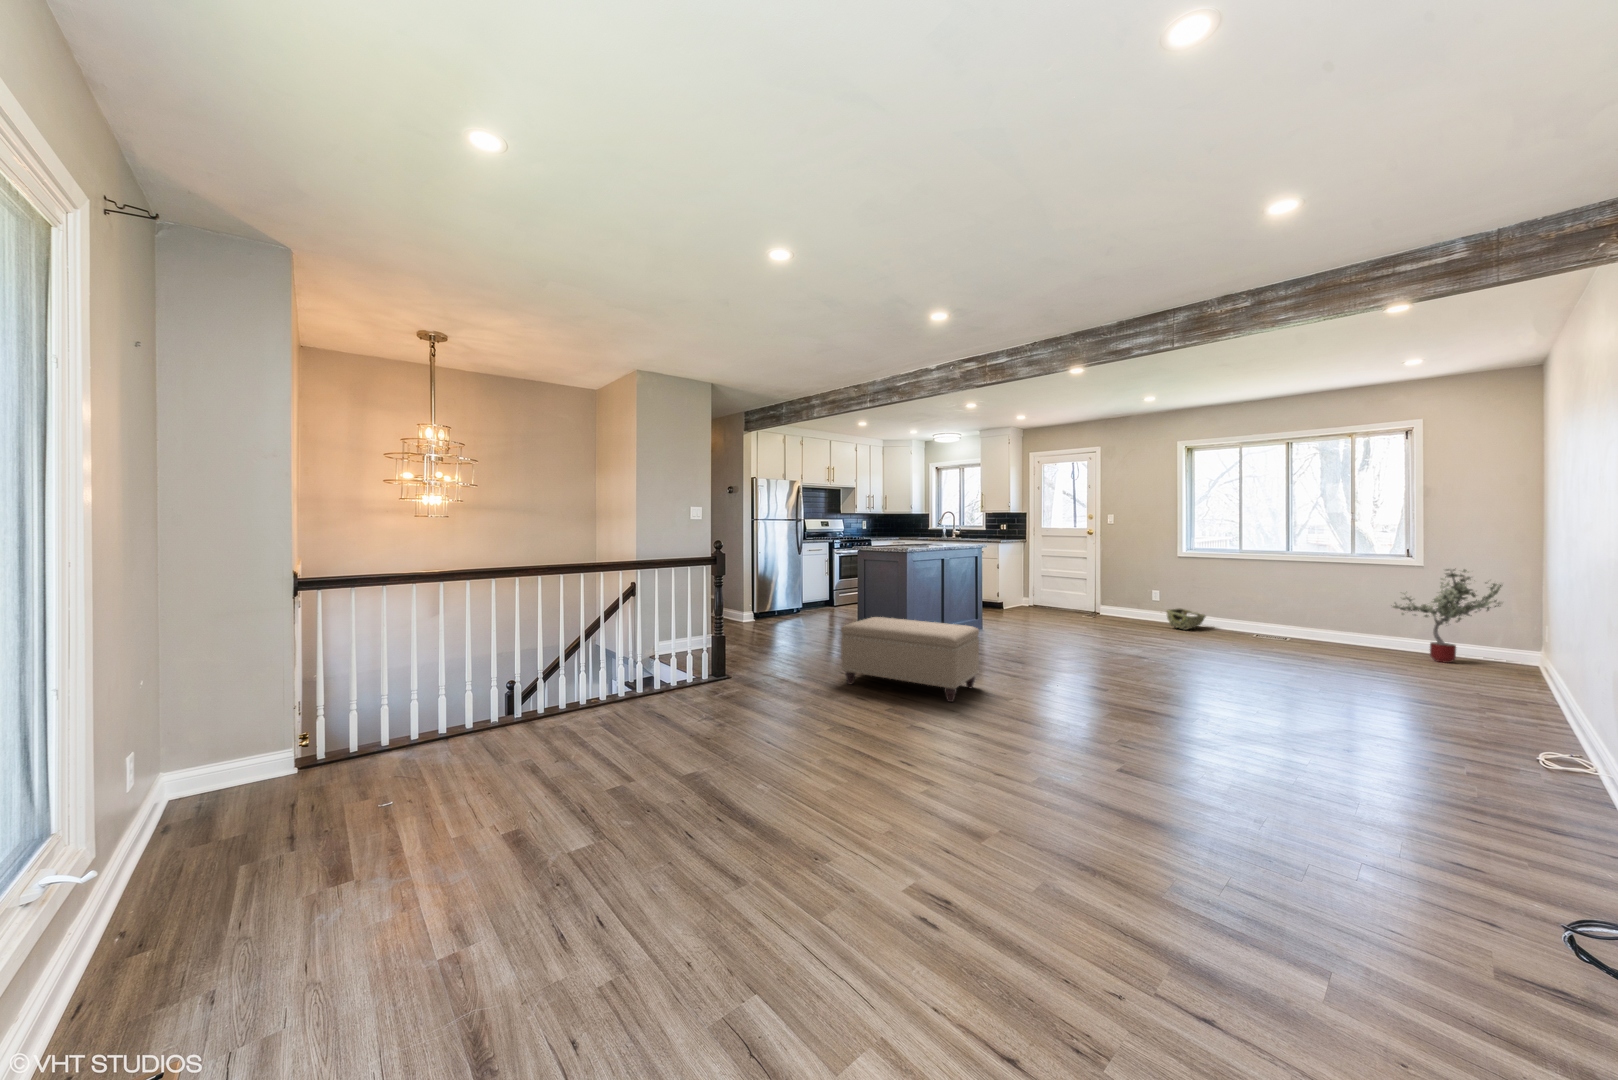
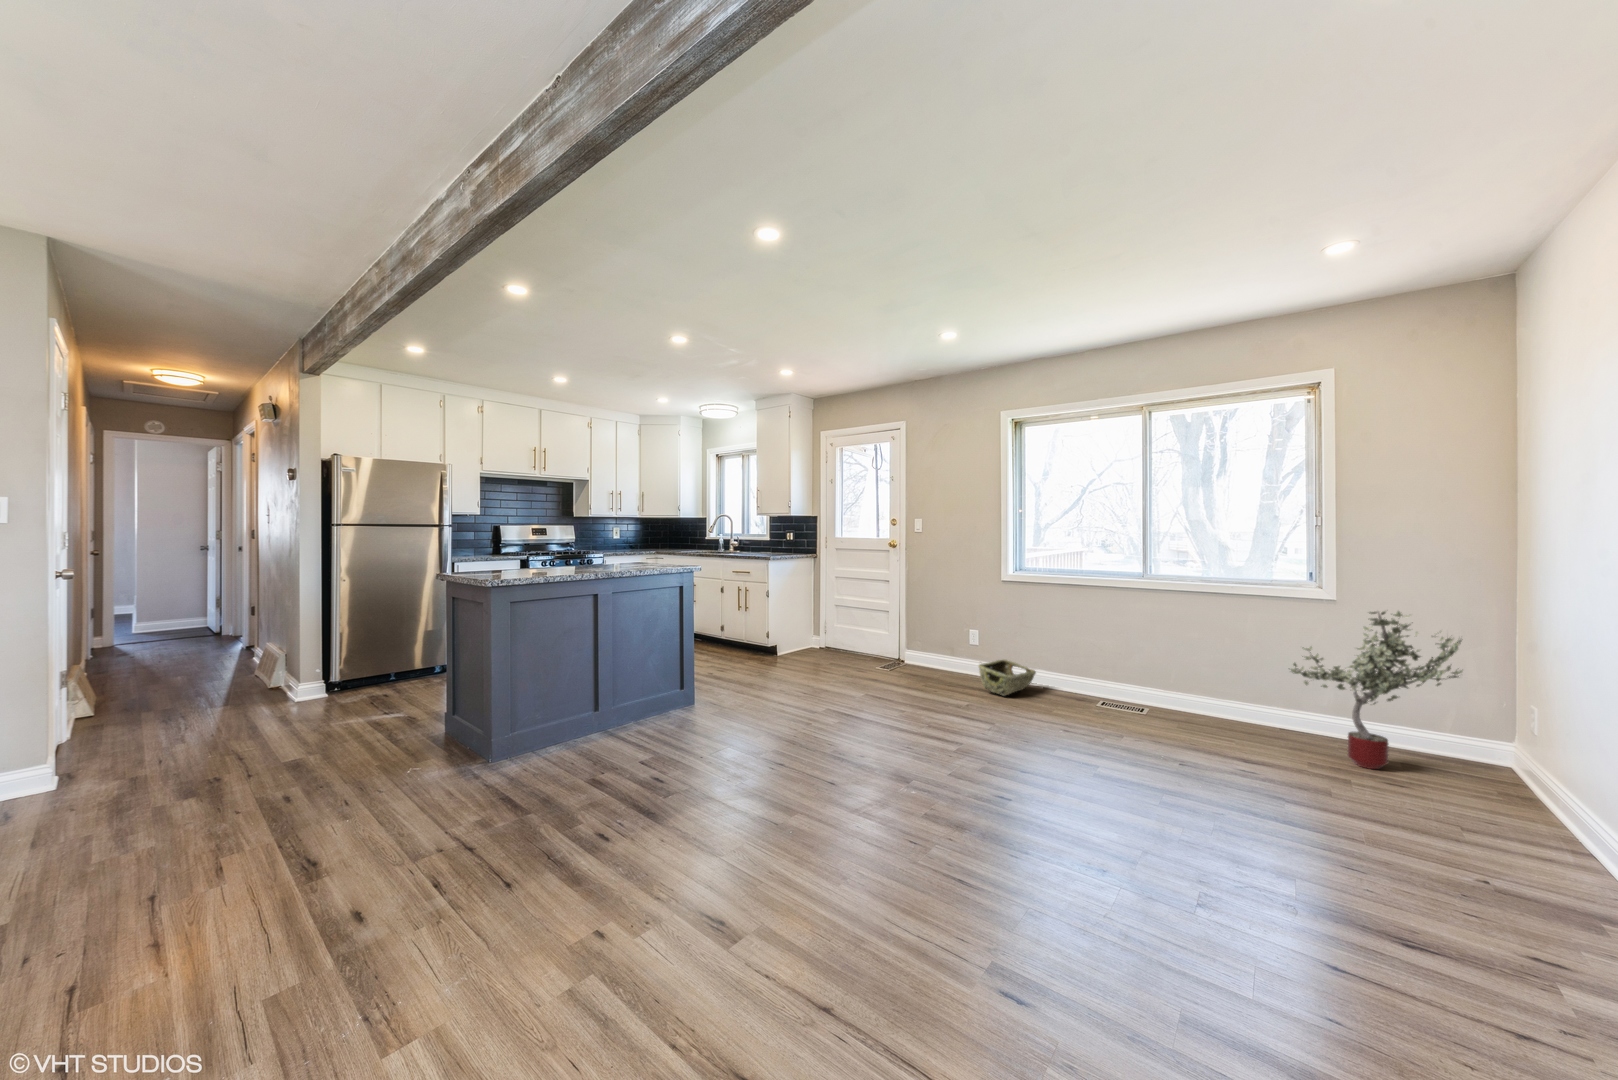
ottoman: present [841,617,979,702] -> none [71,743,421,1033]

